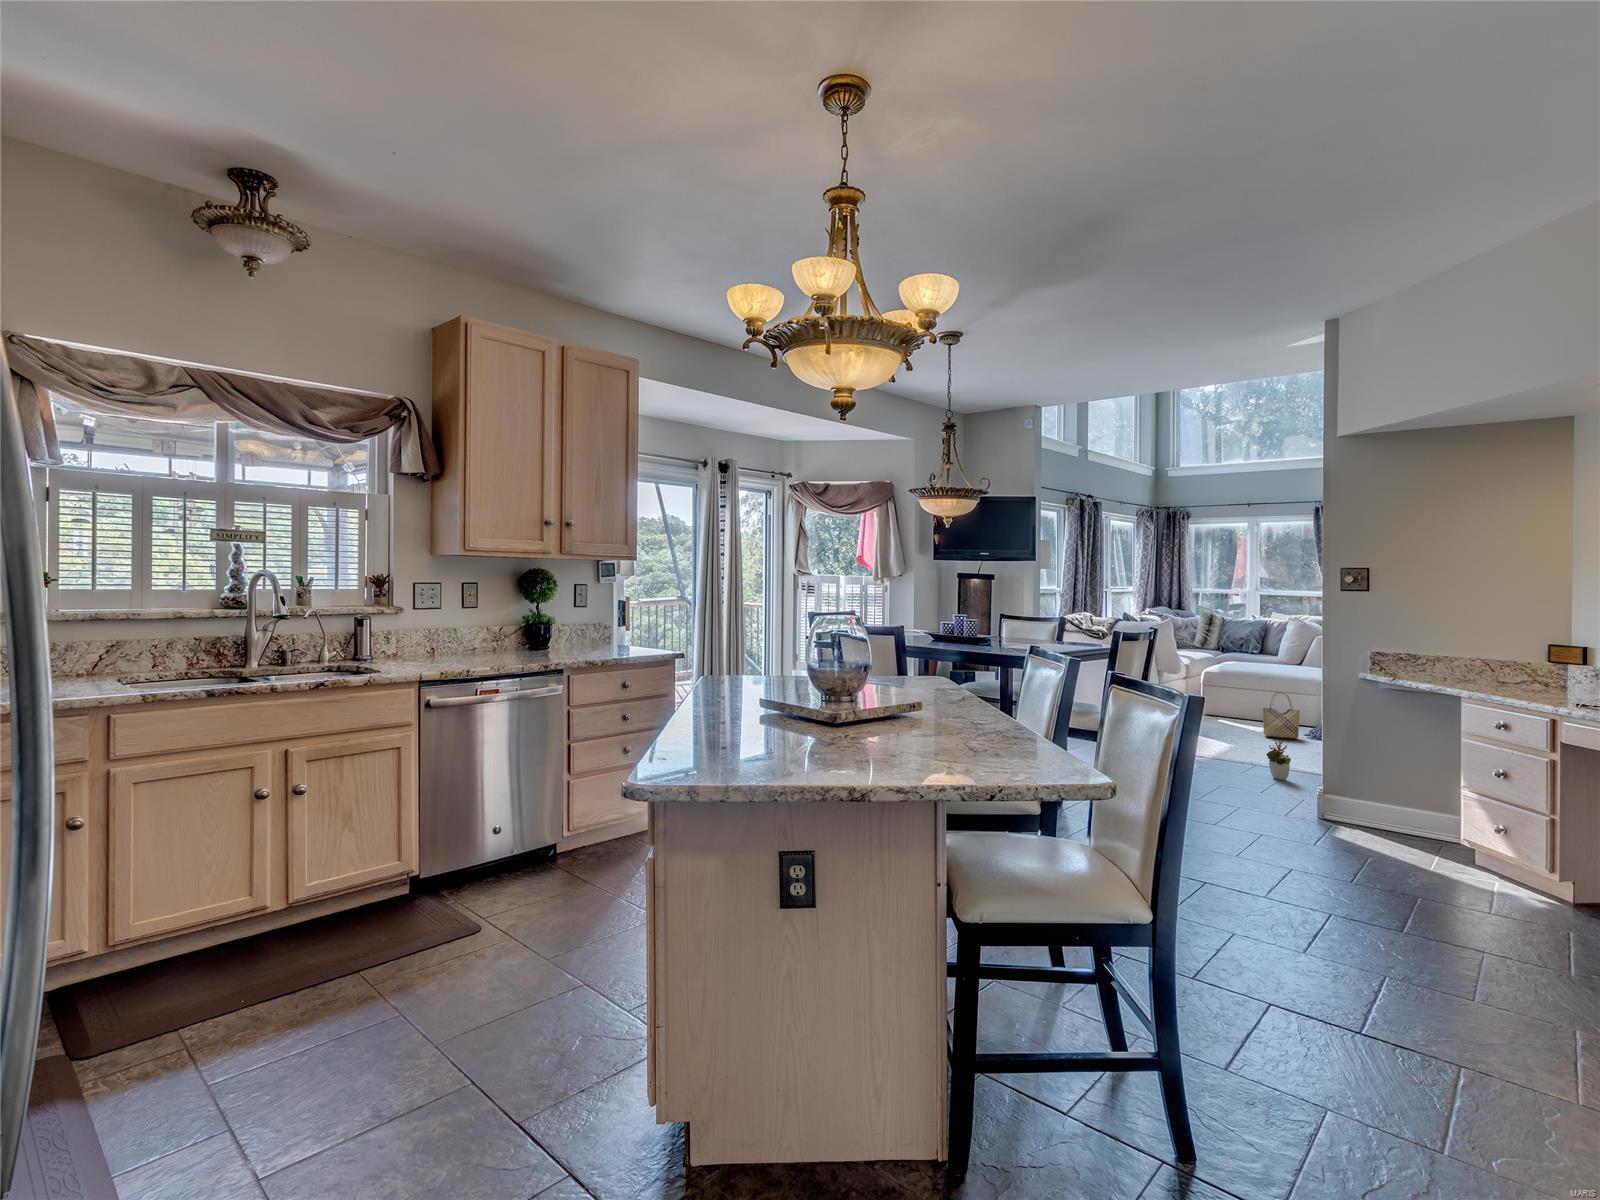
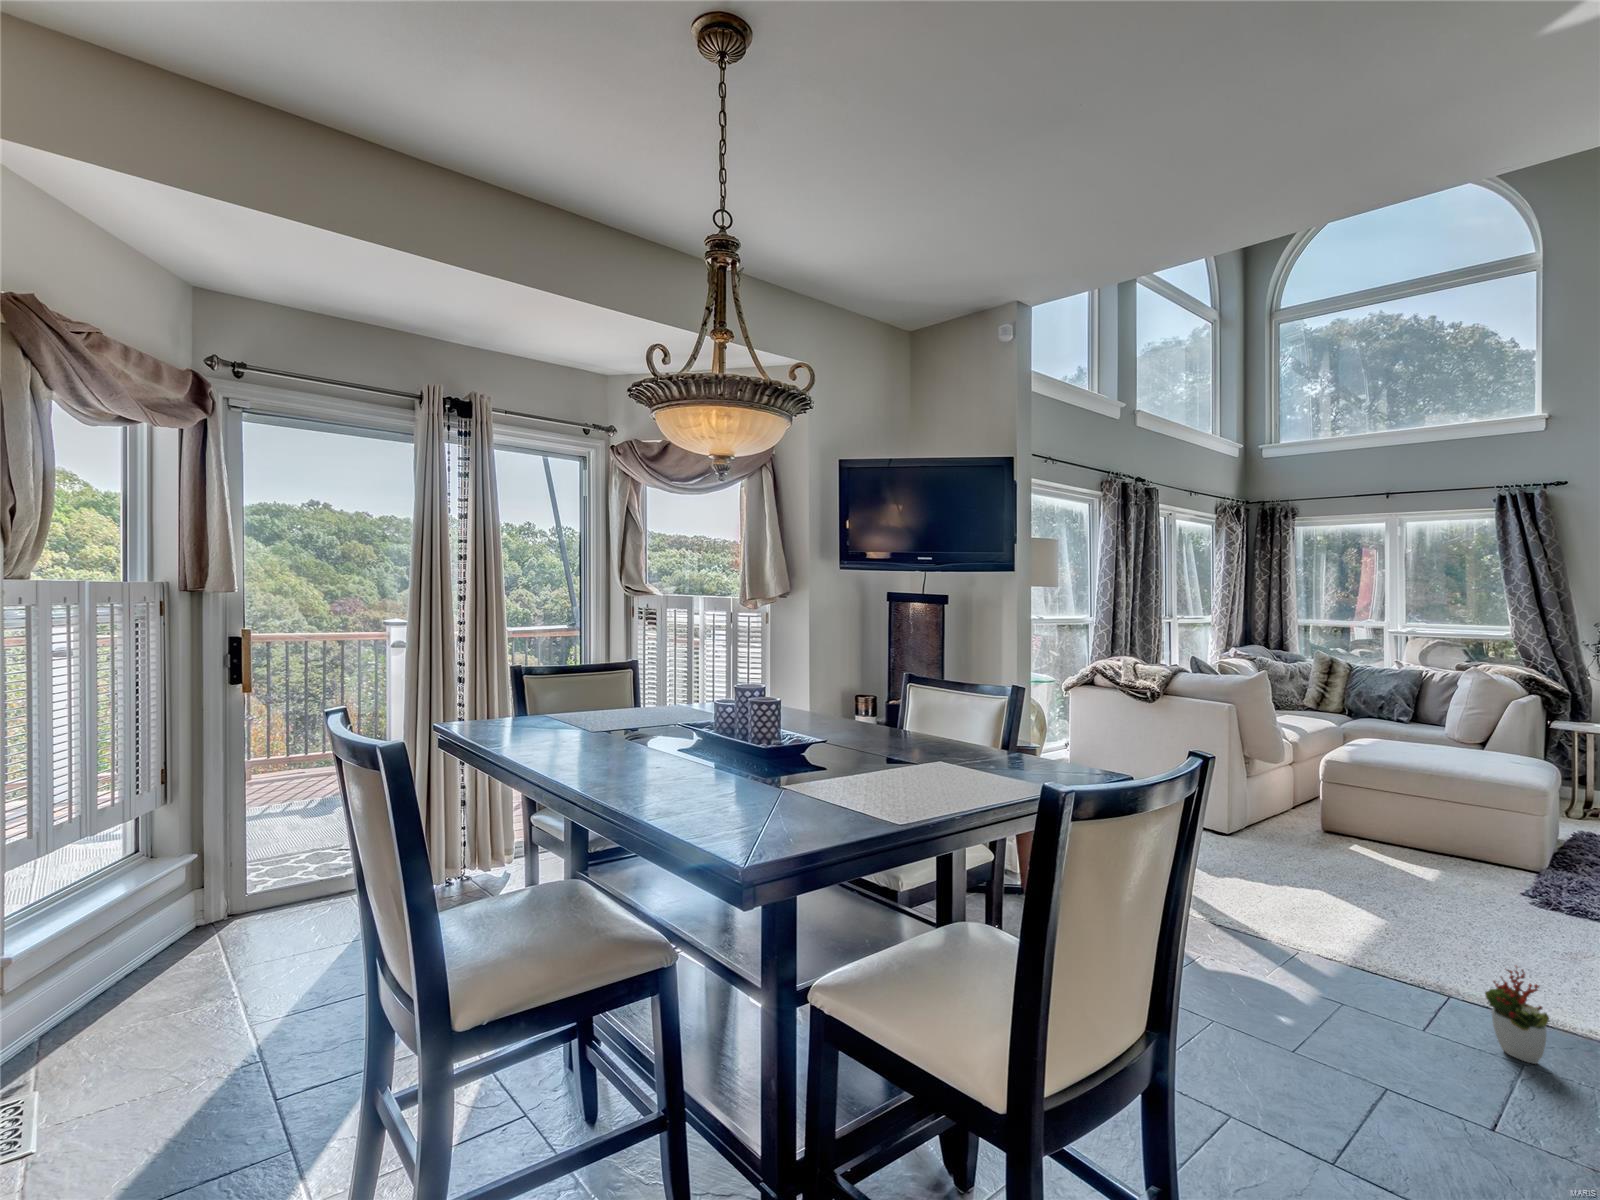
woven basket: present [1263,692,1300,739] -> none [1441,813,1517,904]

